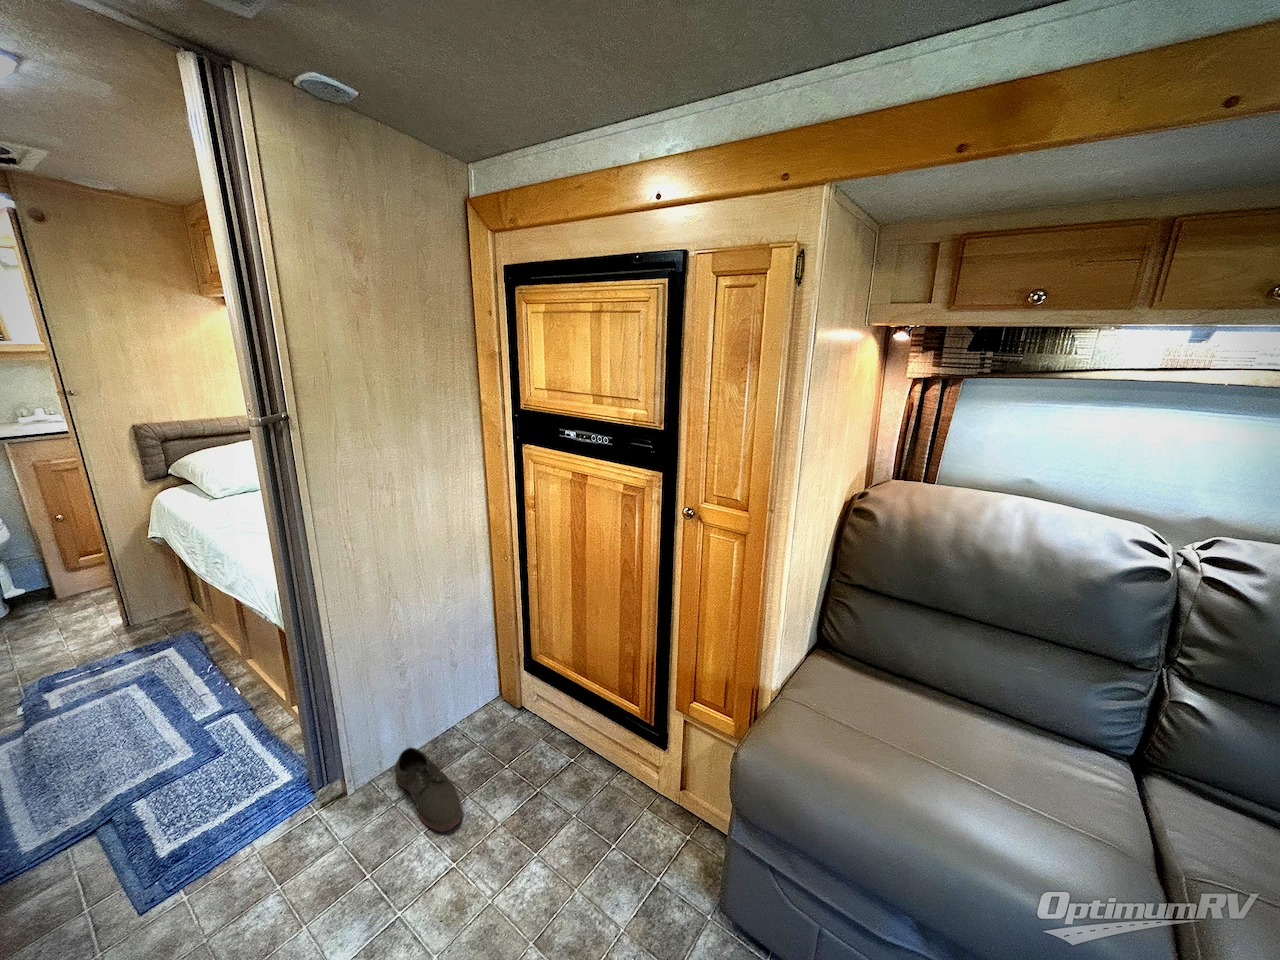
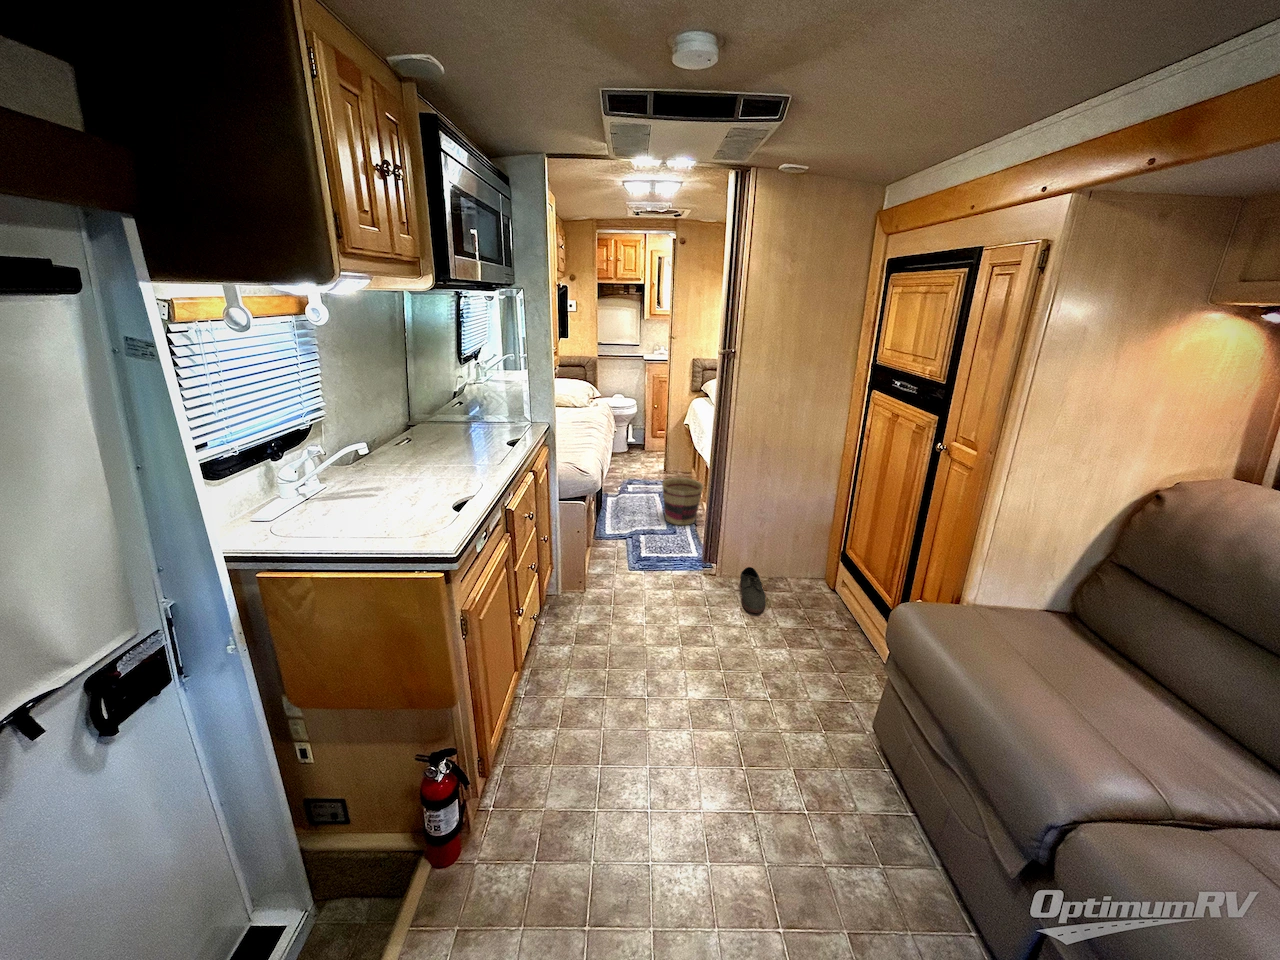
basket: none [149,635,248,733] -> present [662,478,703,525]

